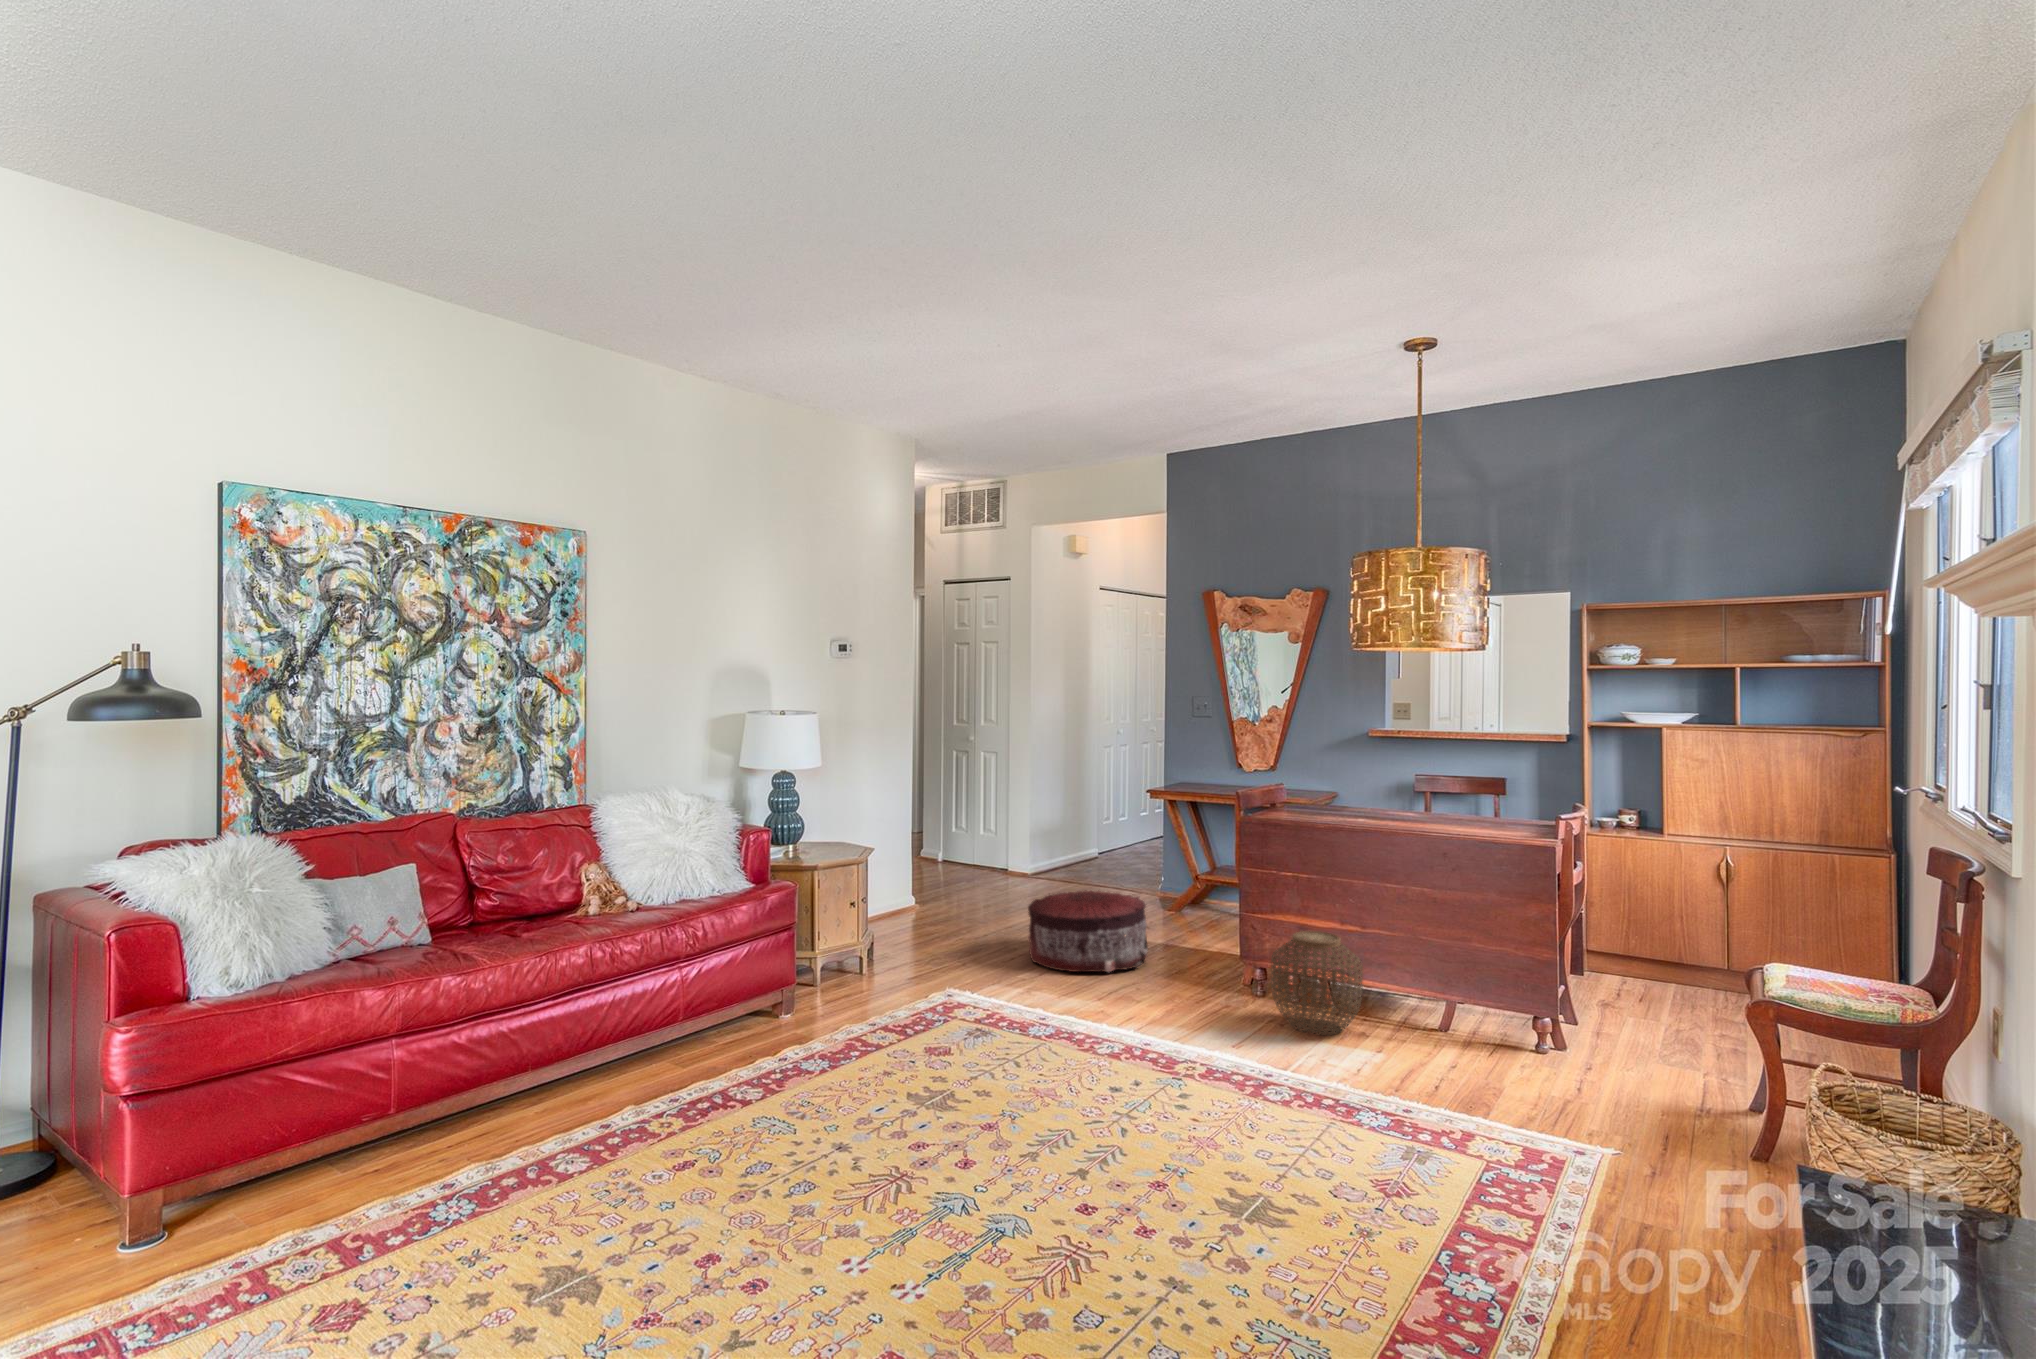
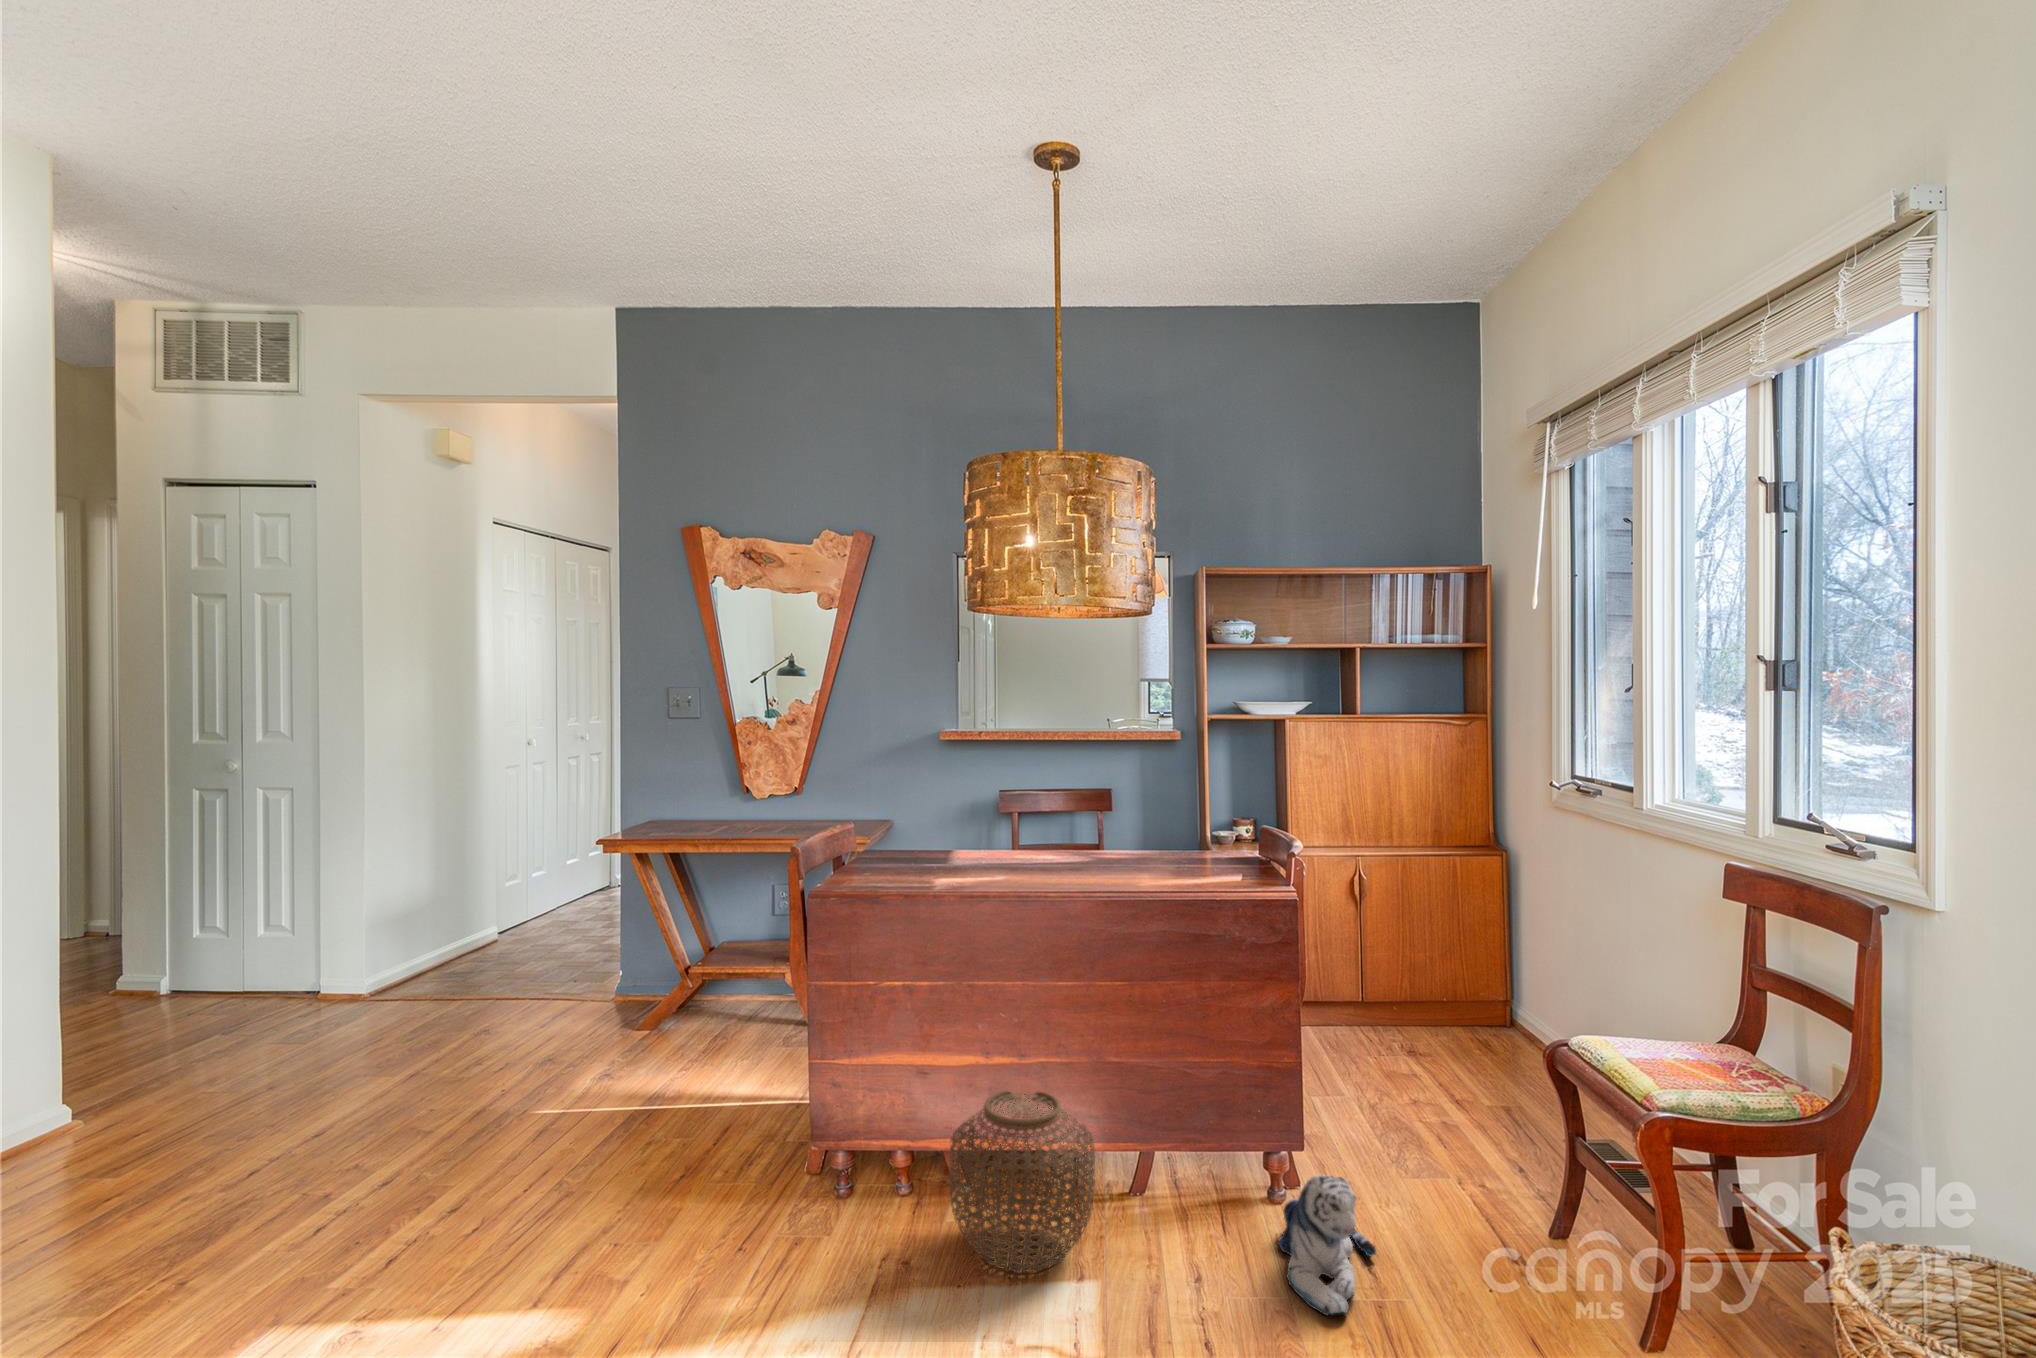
pouf: present [1028,891,1148,972] -> none [431,1046,675,1239]
plush toy: none [1472,1007,1554,1088] -> present [1277,1175,1376,1315]

